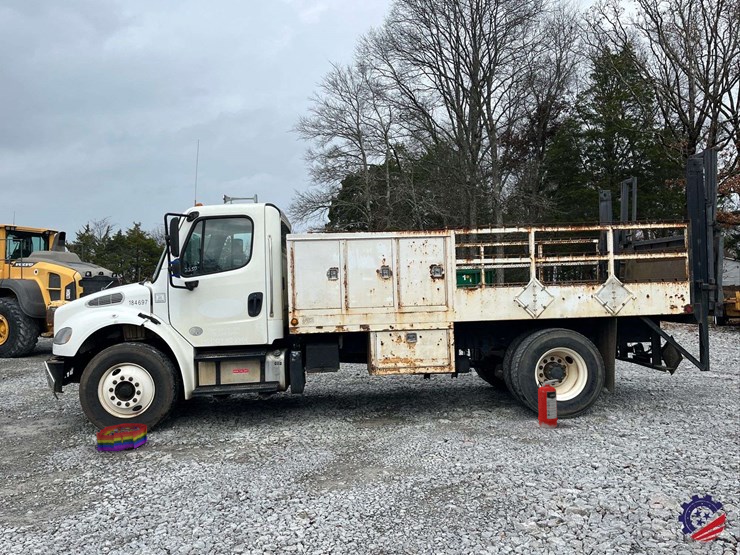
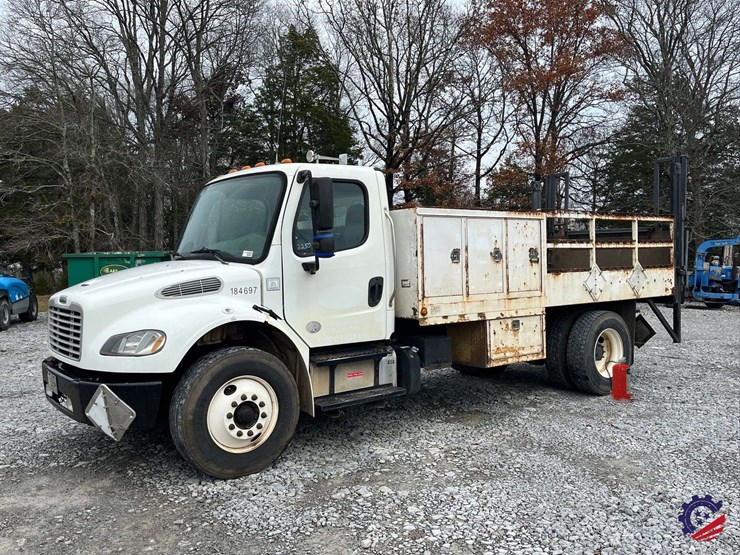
storage bin: present [96,423,147,451] -> none [241,460,312,507]

